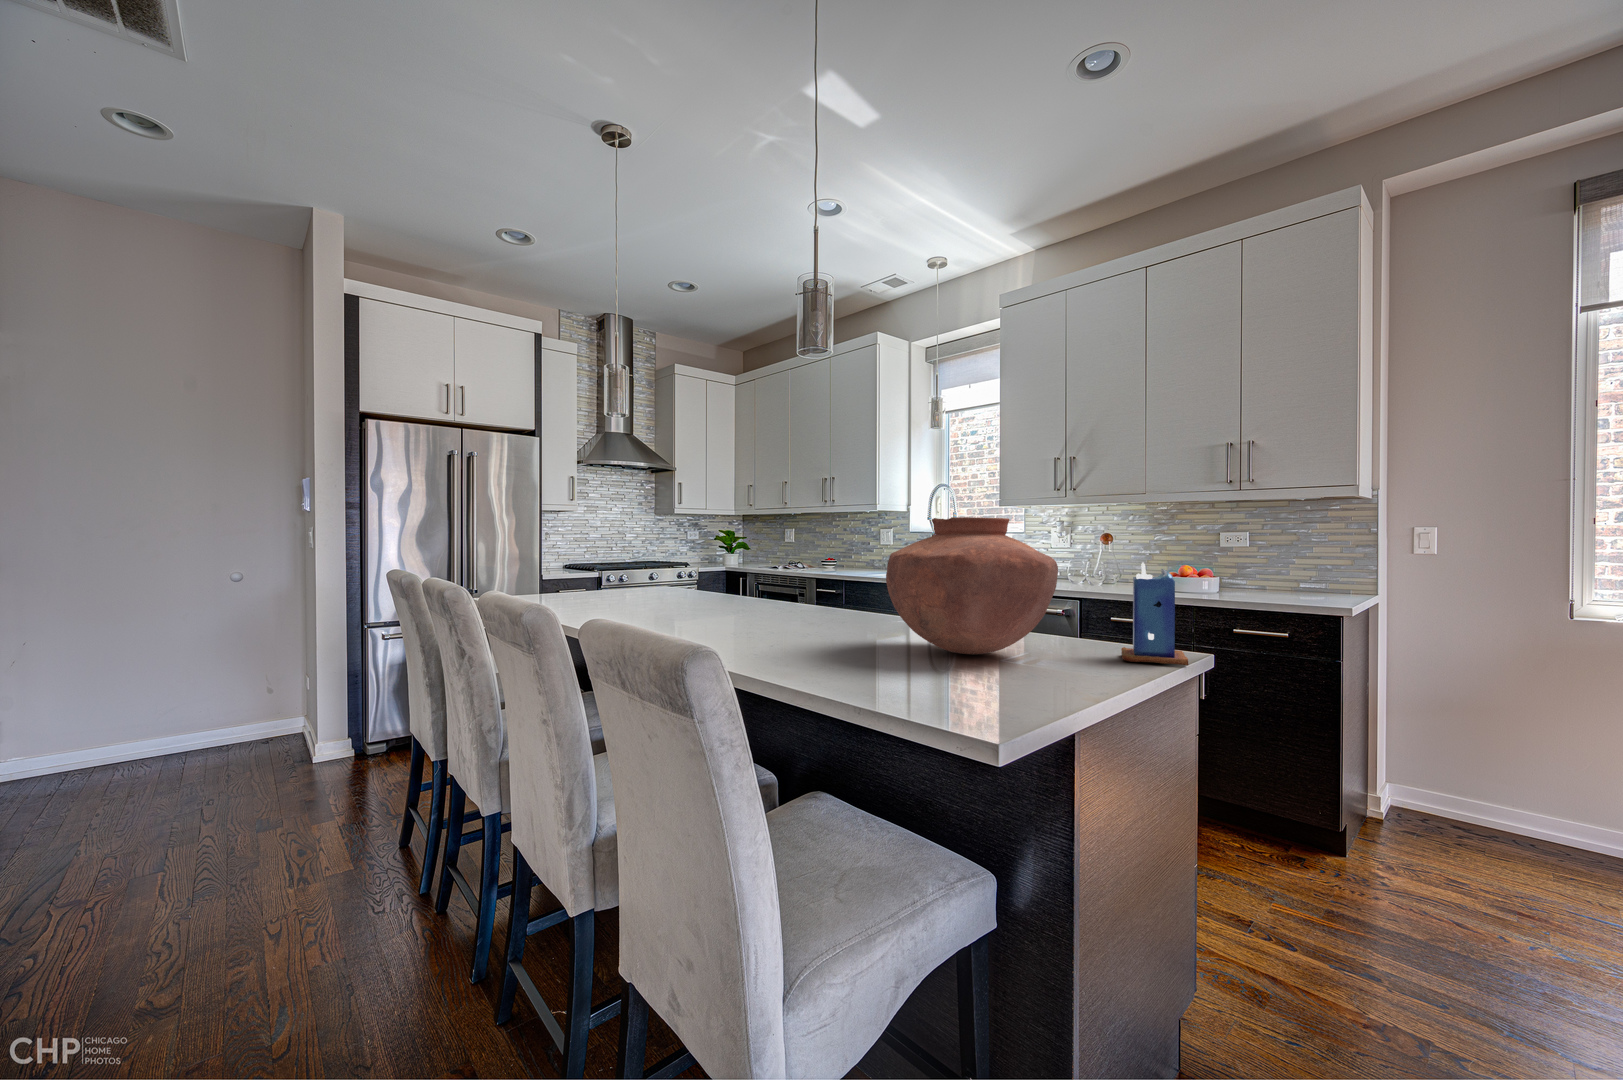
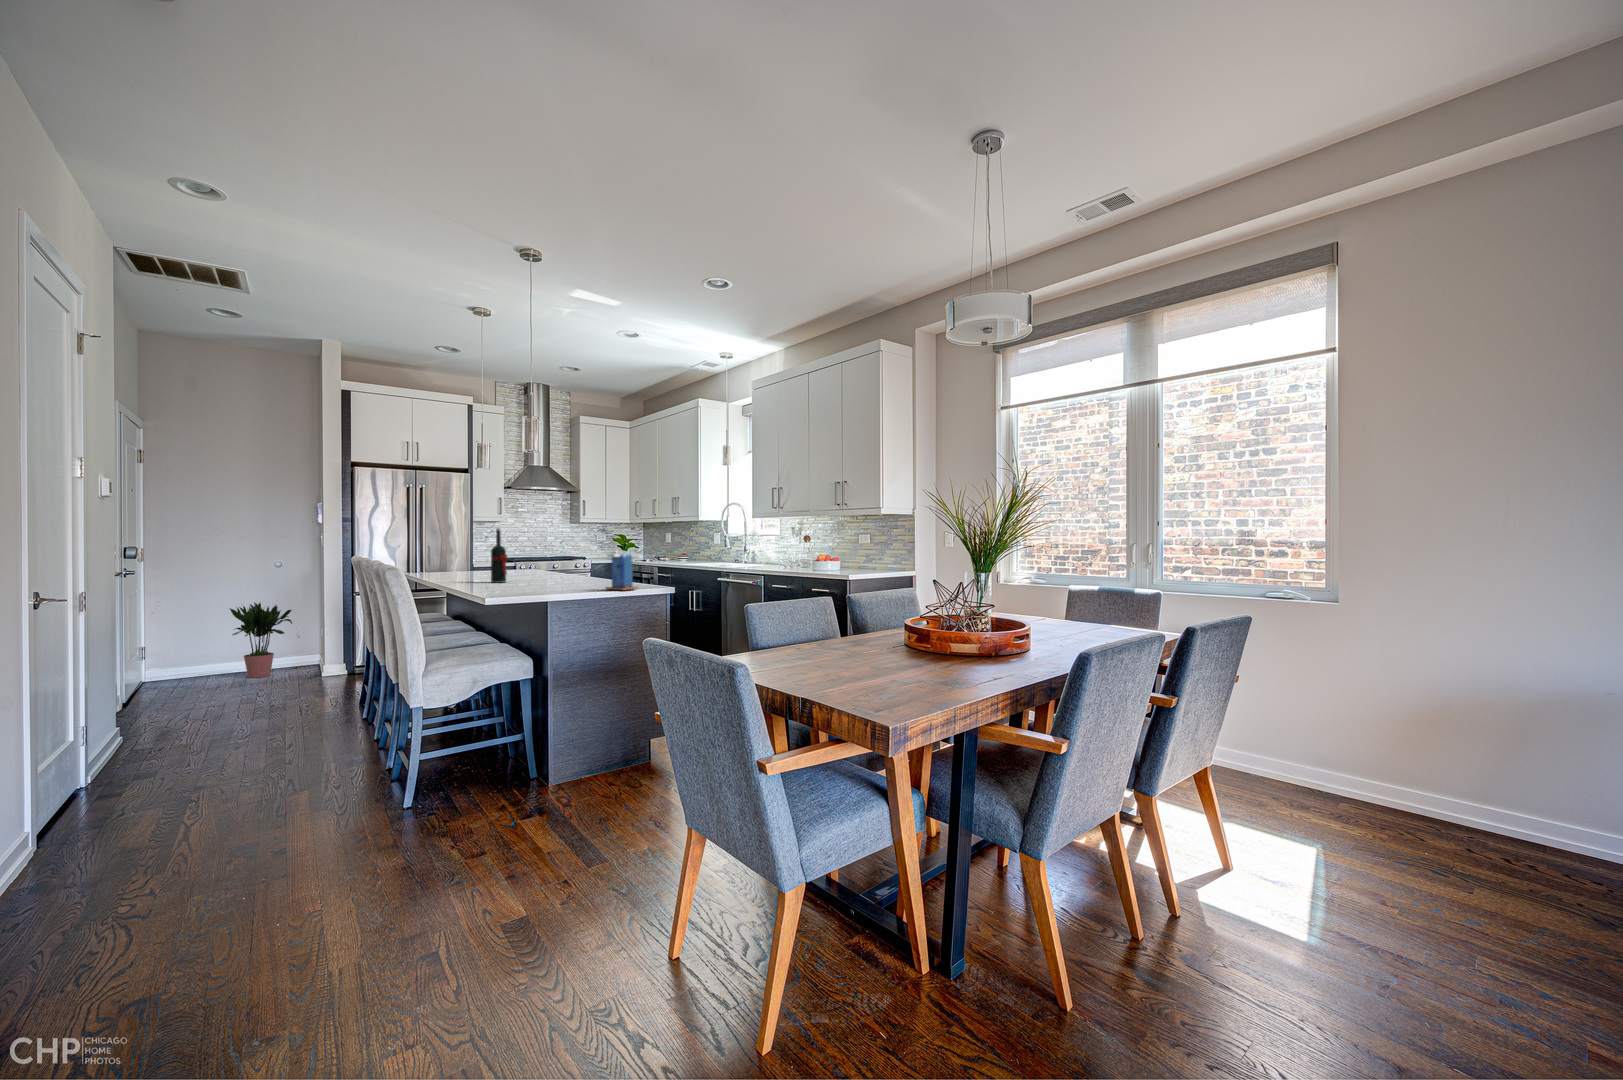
wine bottle: none [746,514,784,631] -> present [491,529,507,583]
vase: present [886,517,1058,654] -> none [515,531,588,588]
potted plant: none [153,636,268,768] -> present [230,602,292,678]

